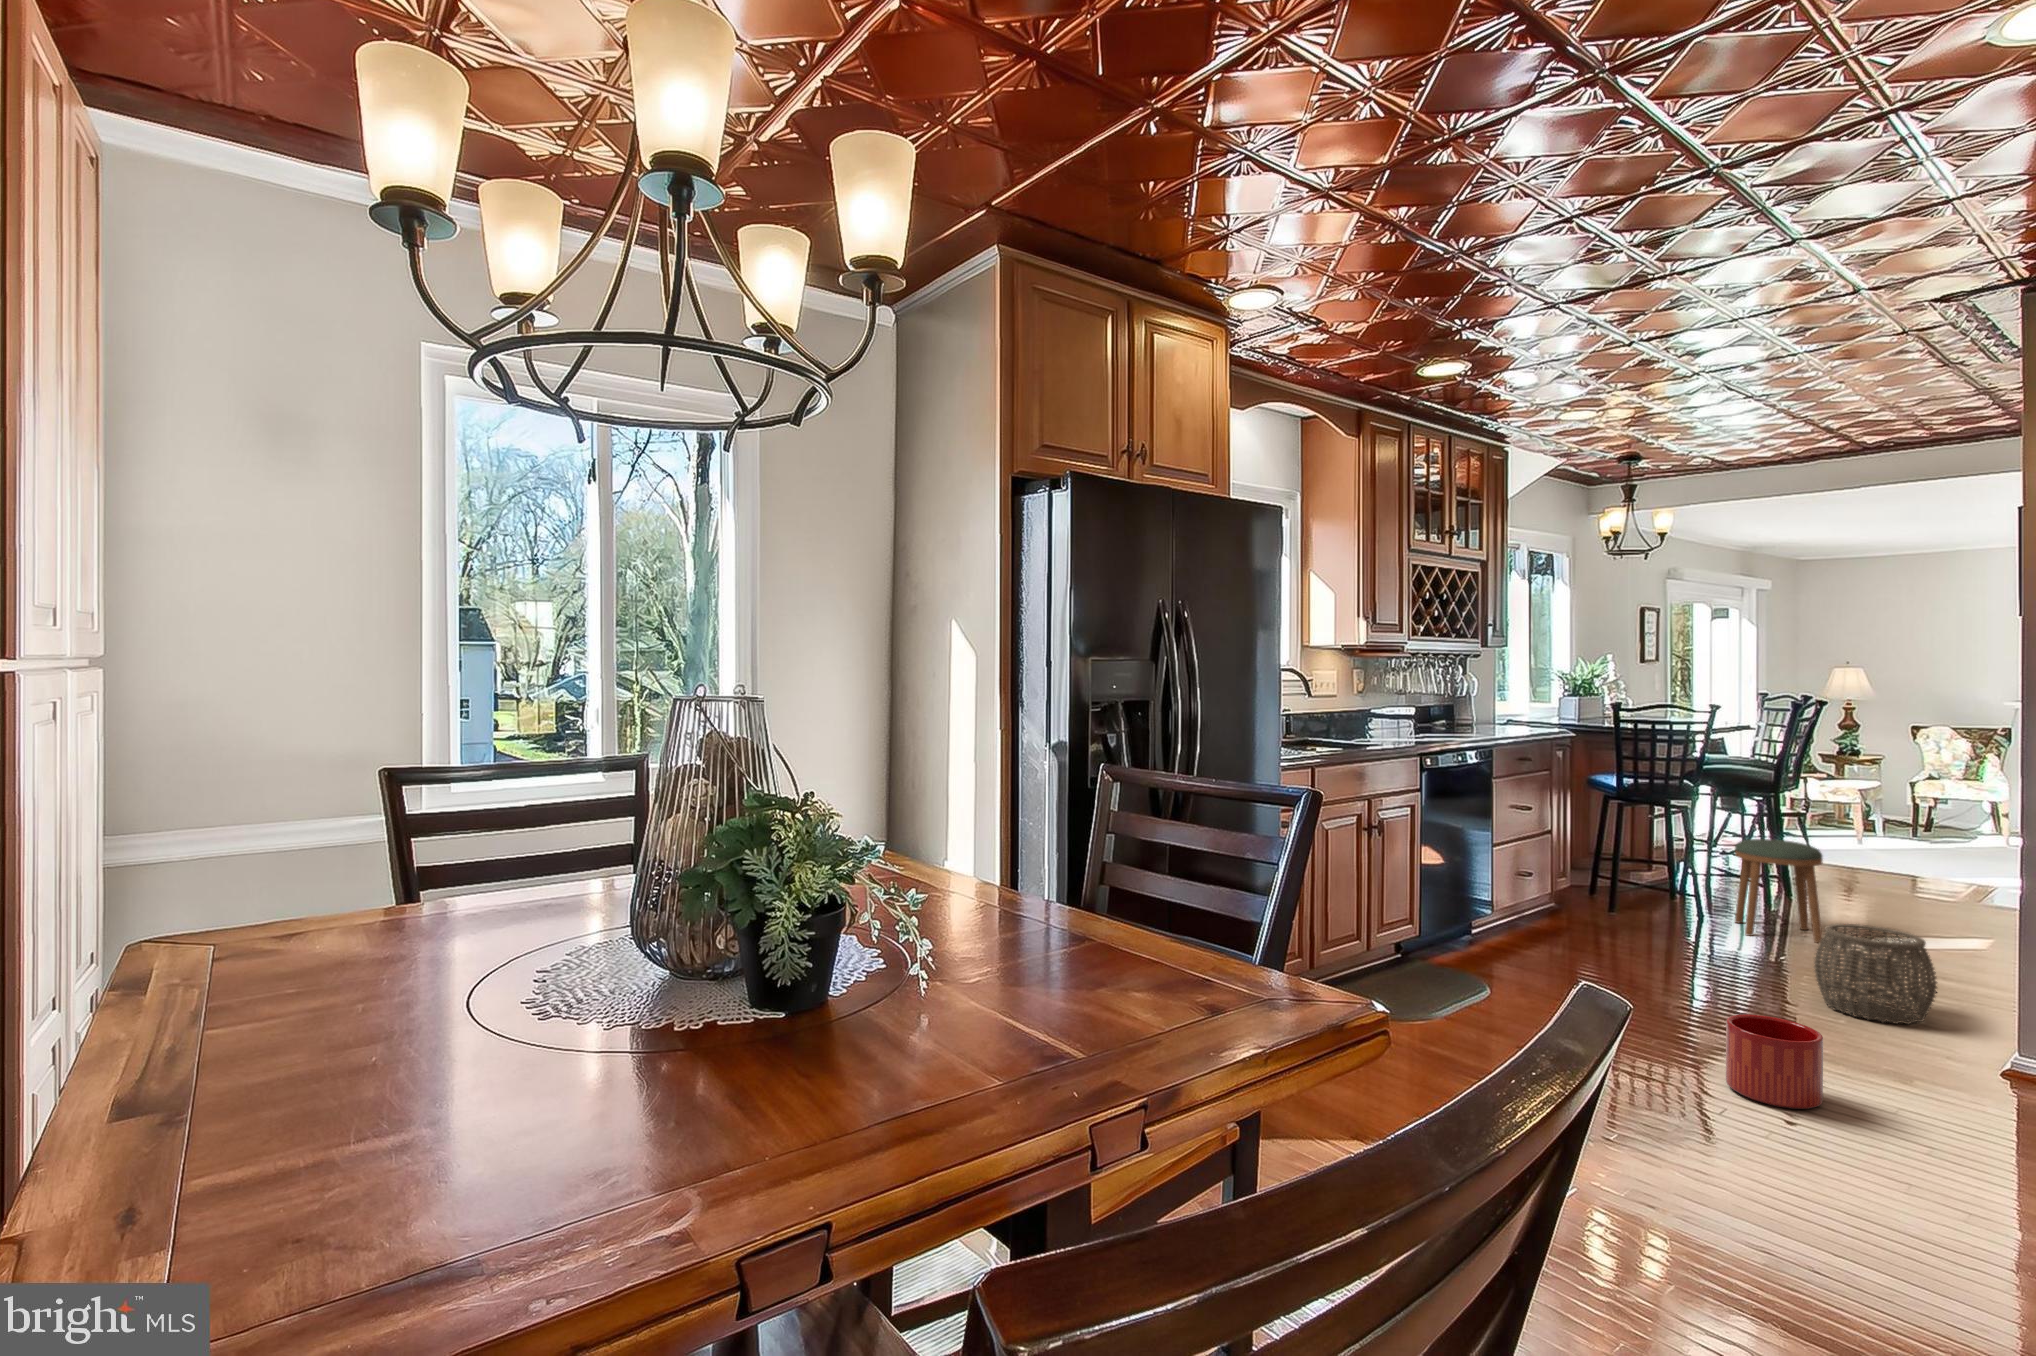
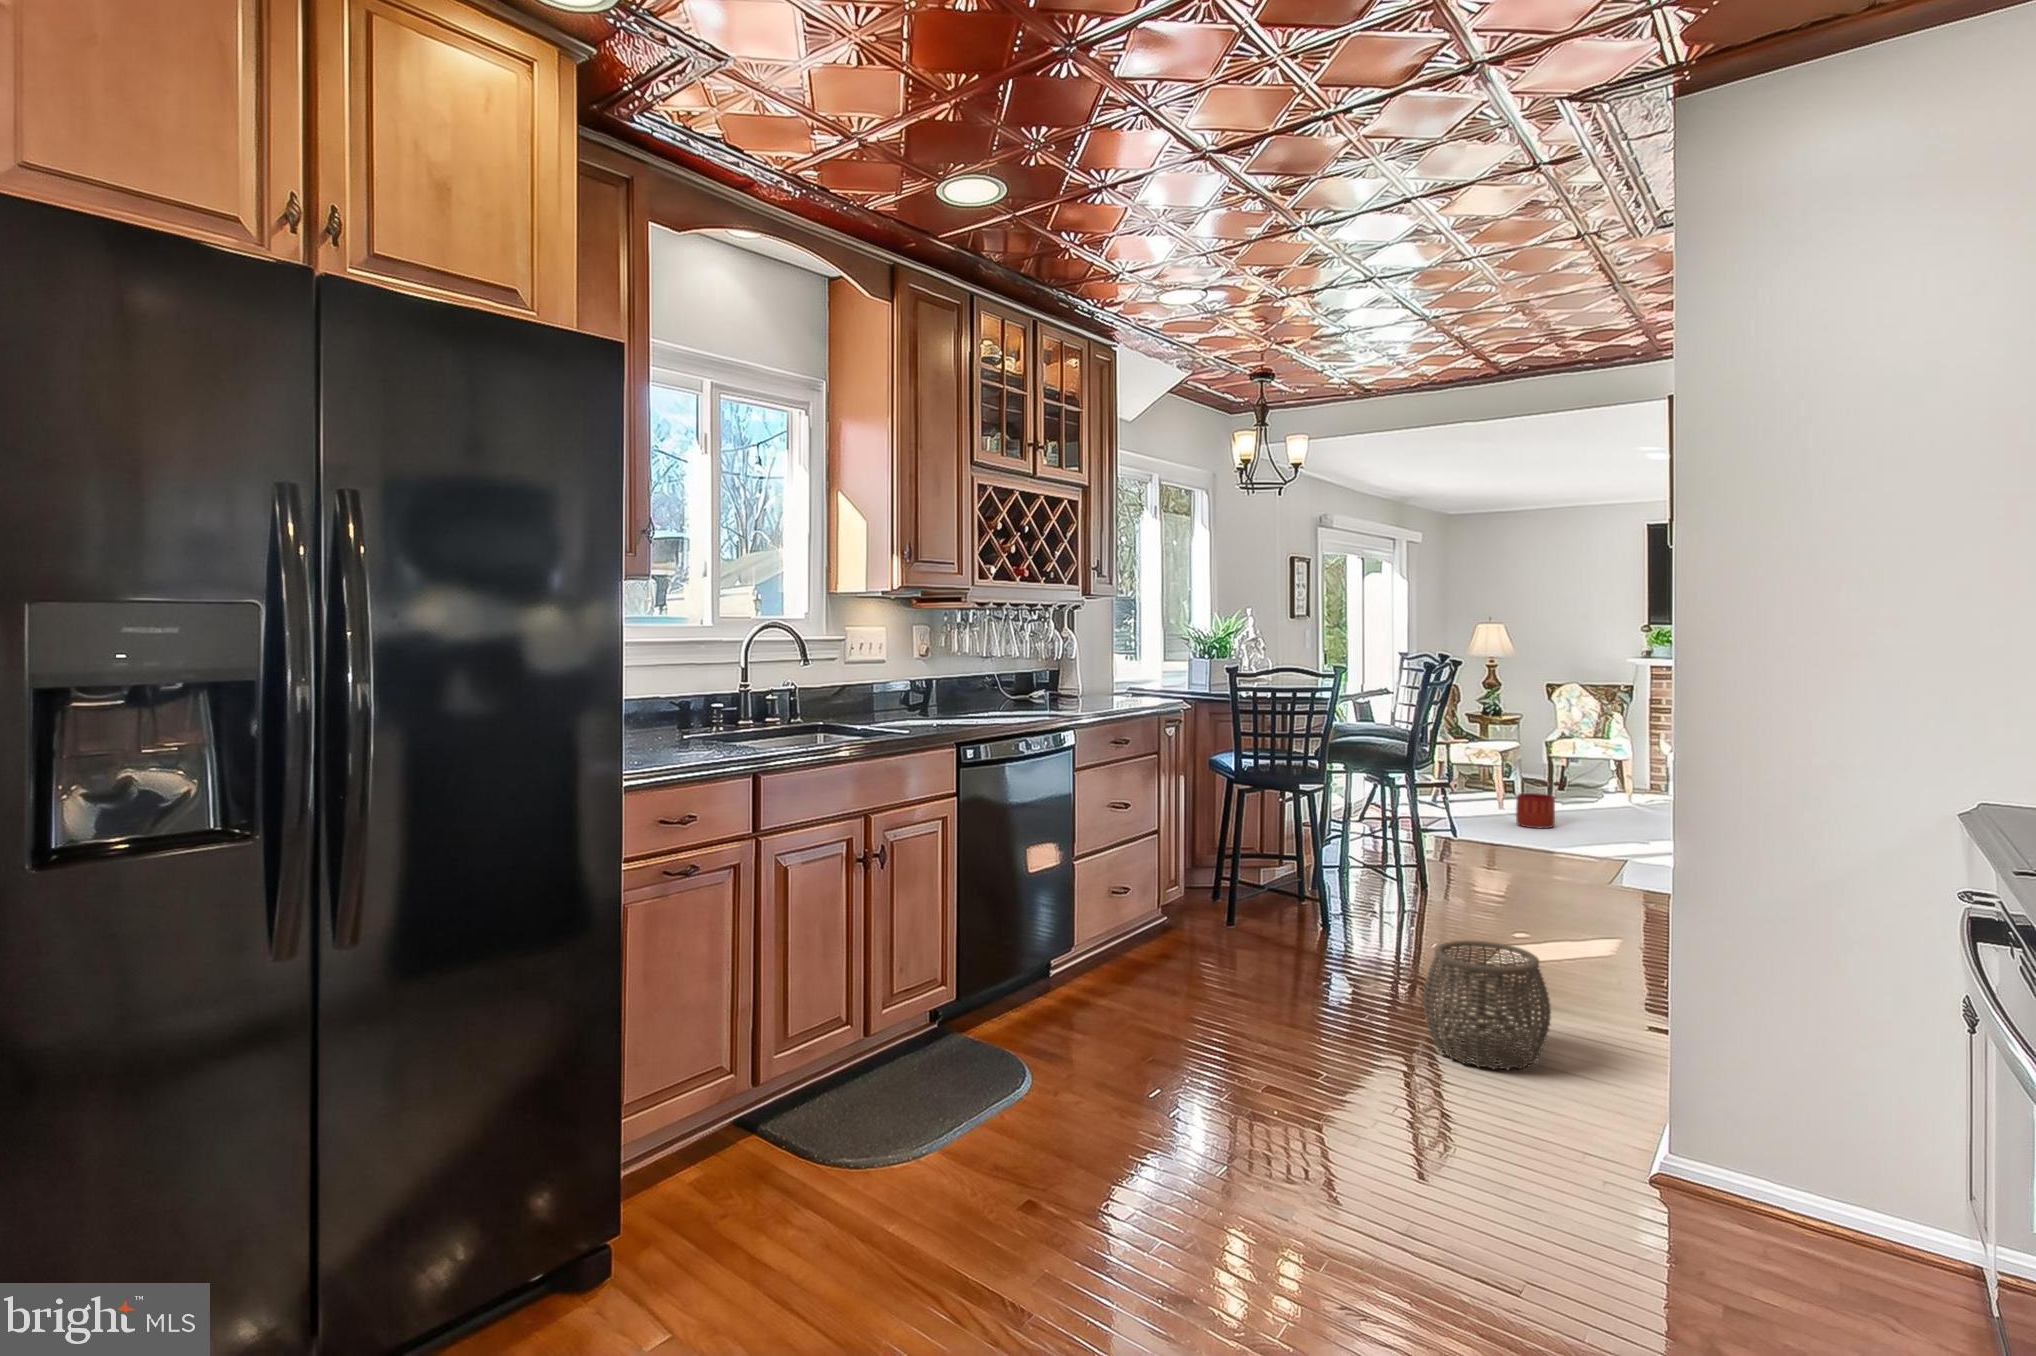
stool: present [1735,839,1823,943] -> none [1359,826,1447,949]
planter: present [1726,1014,1823,1109] -> present [1516,793,1555,828]

